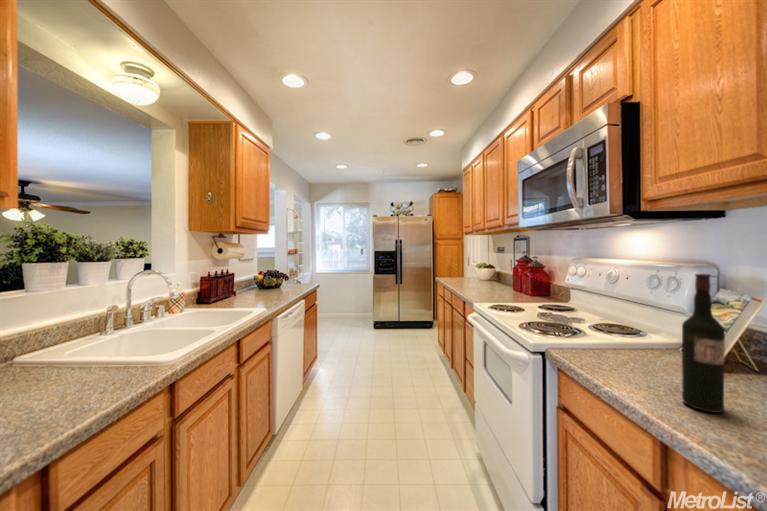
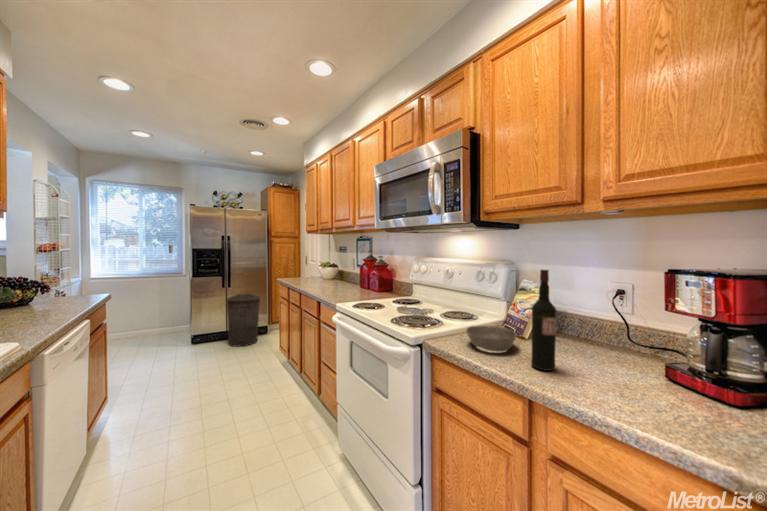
trash can: none [399,289,425,337] -> present [227,293,260,346]
bowl: none [601,342,680,377] -> present [466,326,517,352]

